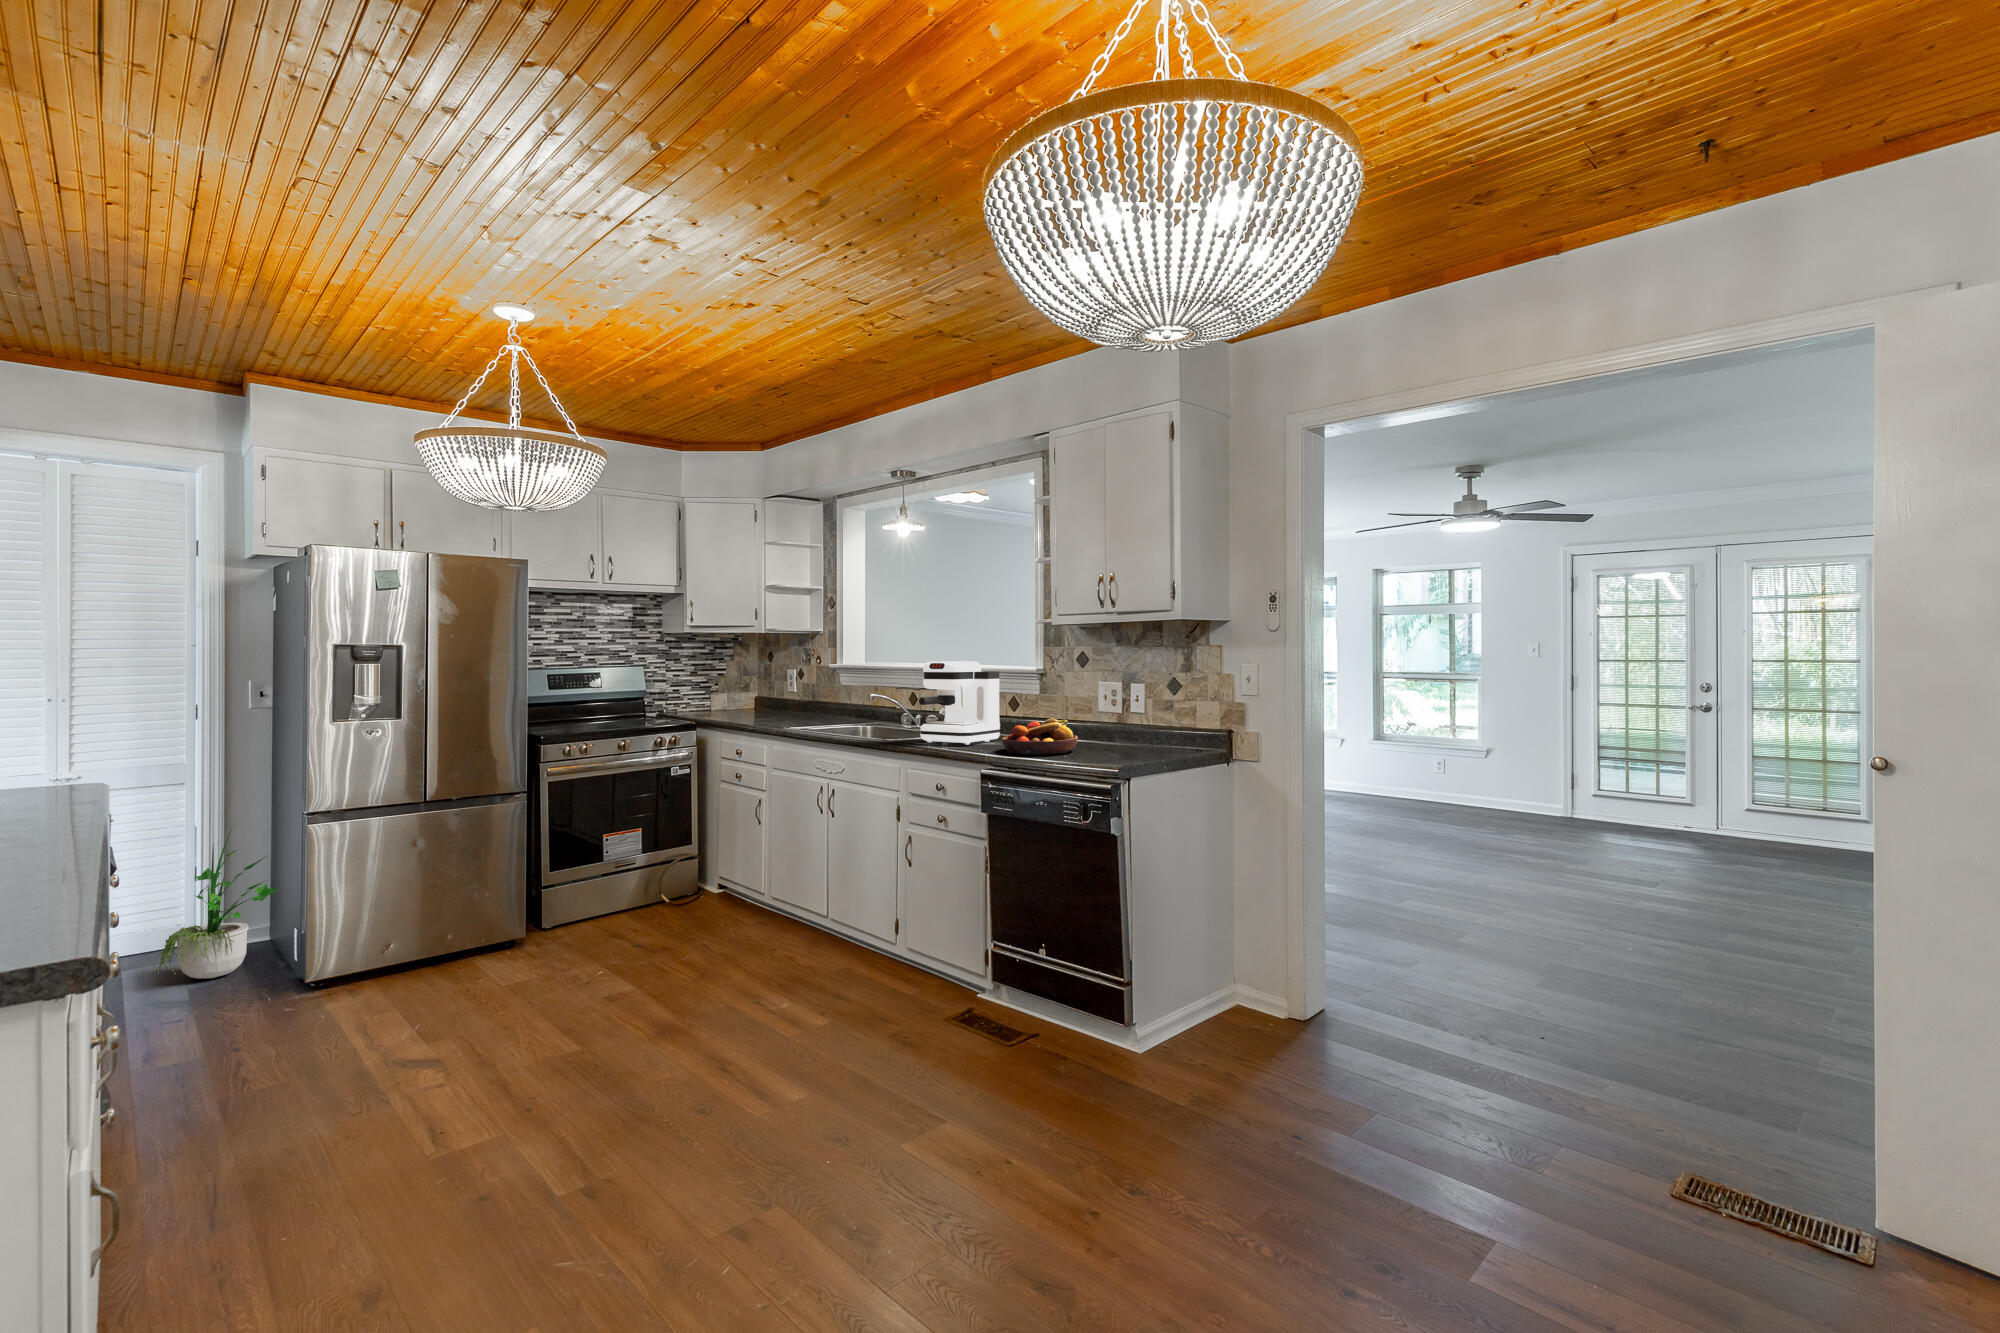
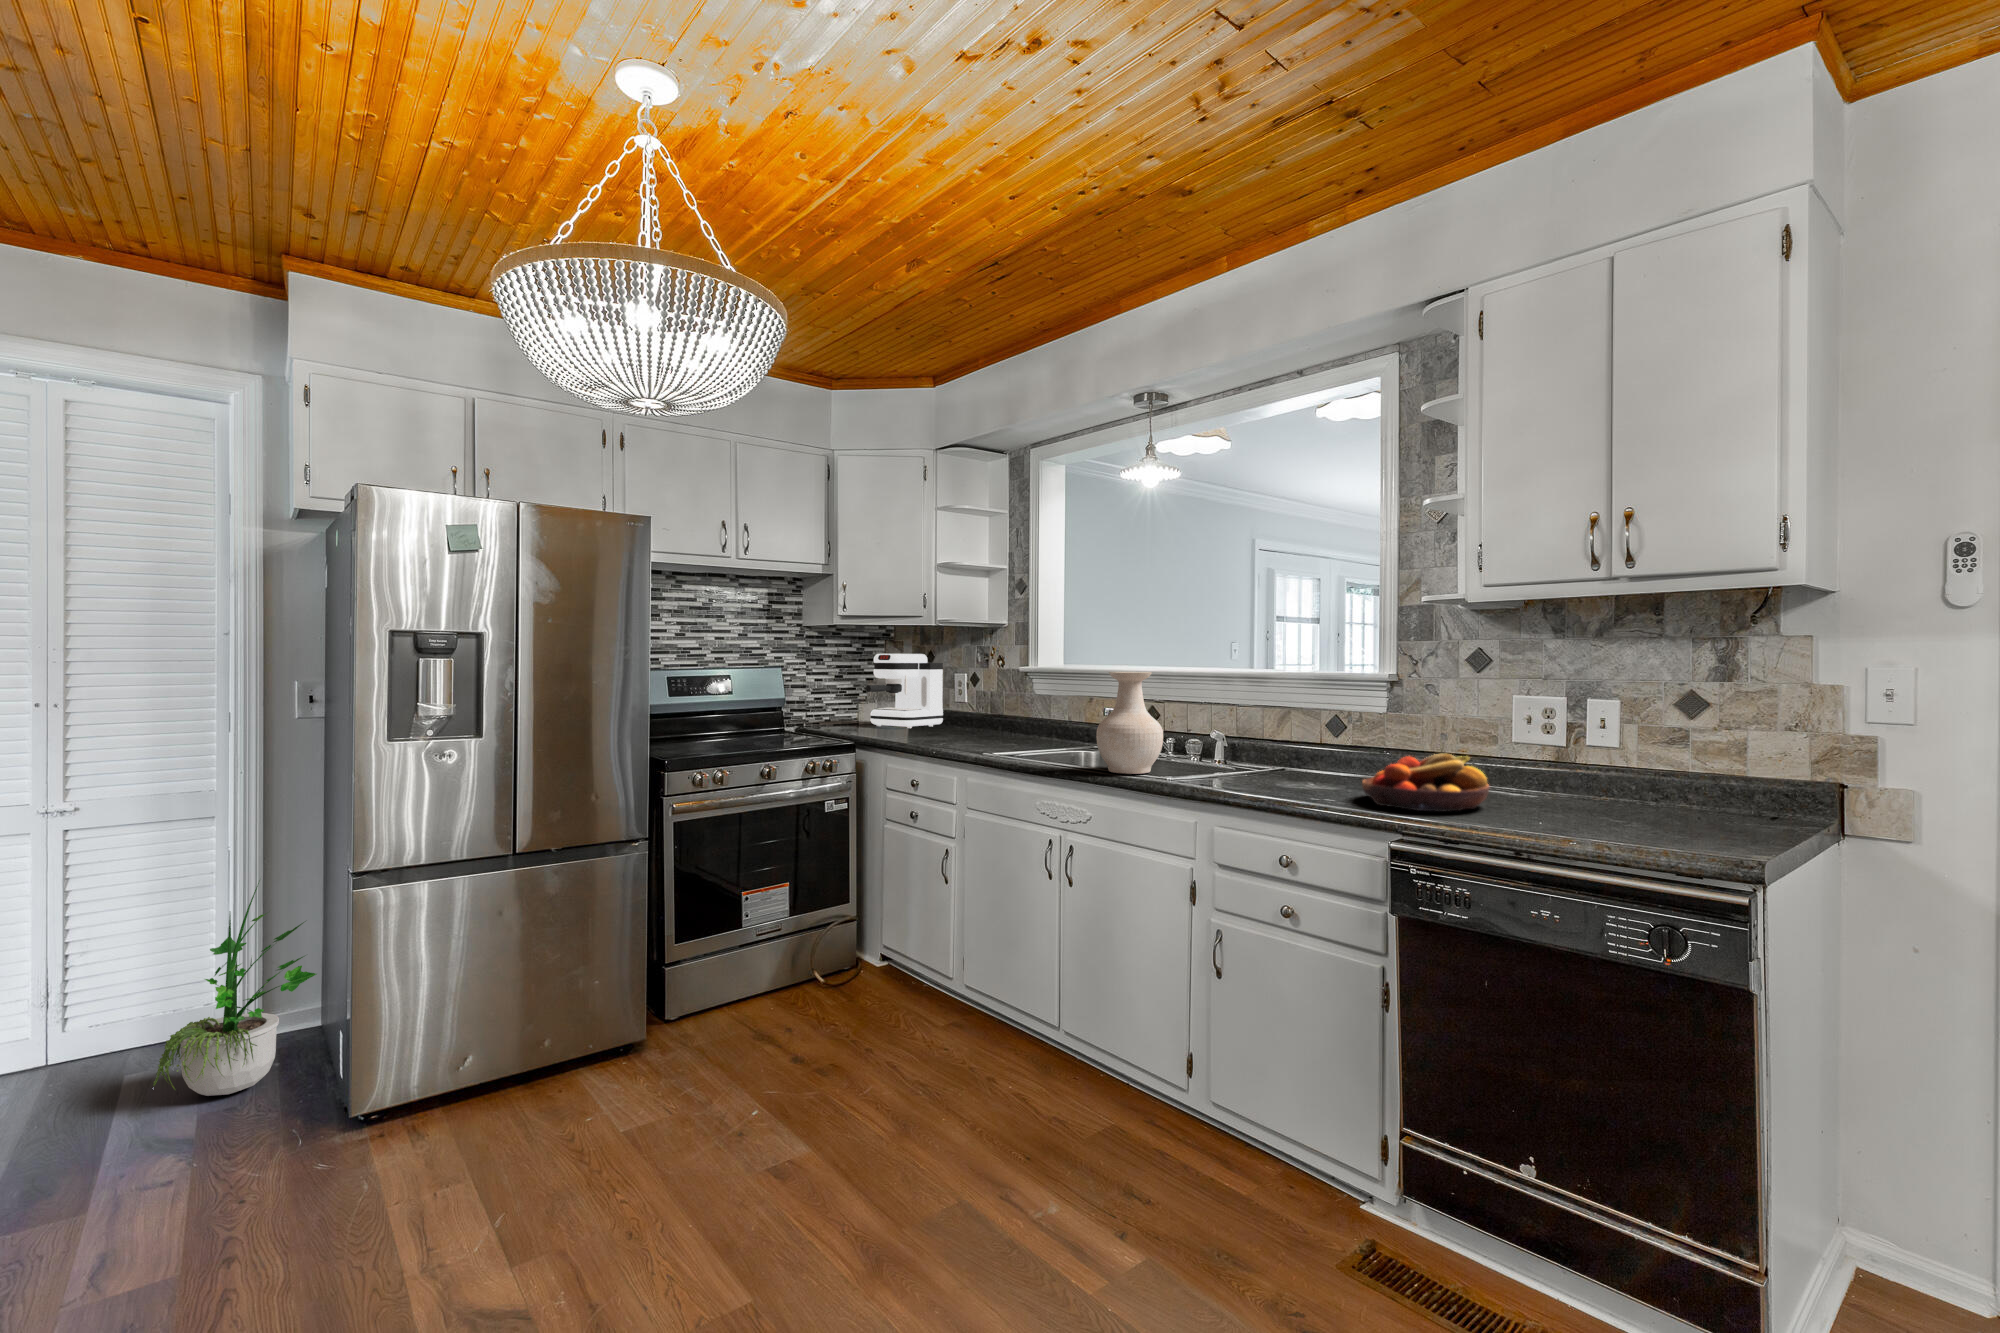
coffee maker: present [919,662,1000,745] -> present [866,654,943,728]
vase: none [852,668,899,739] -> present [1096,672,1163,774]

